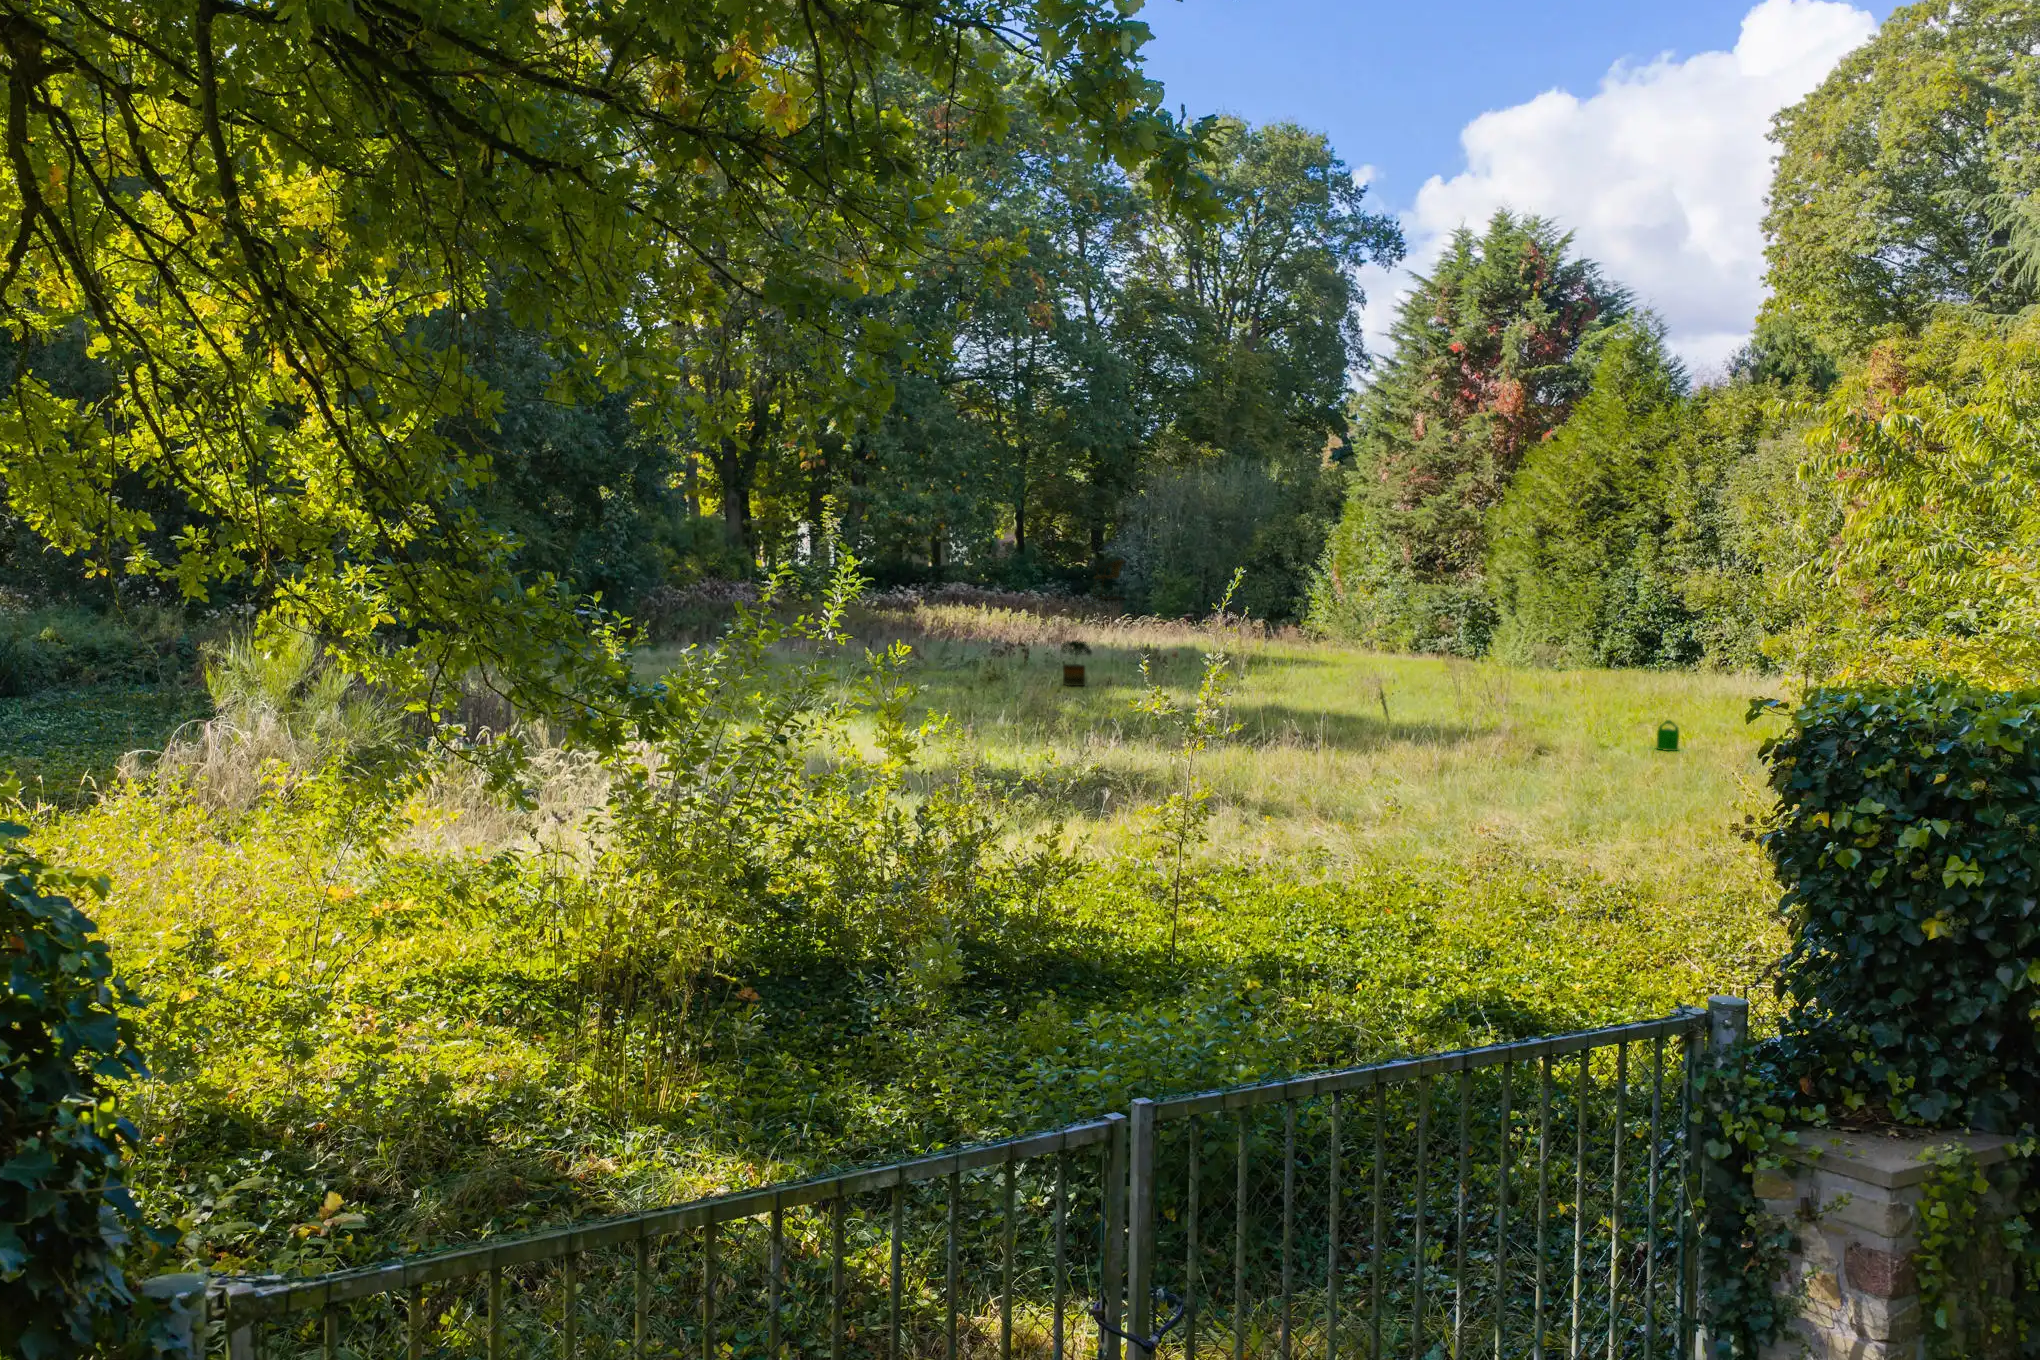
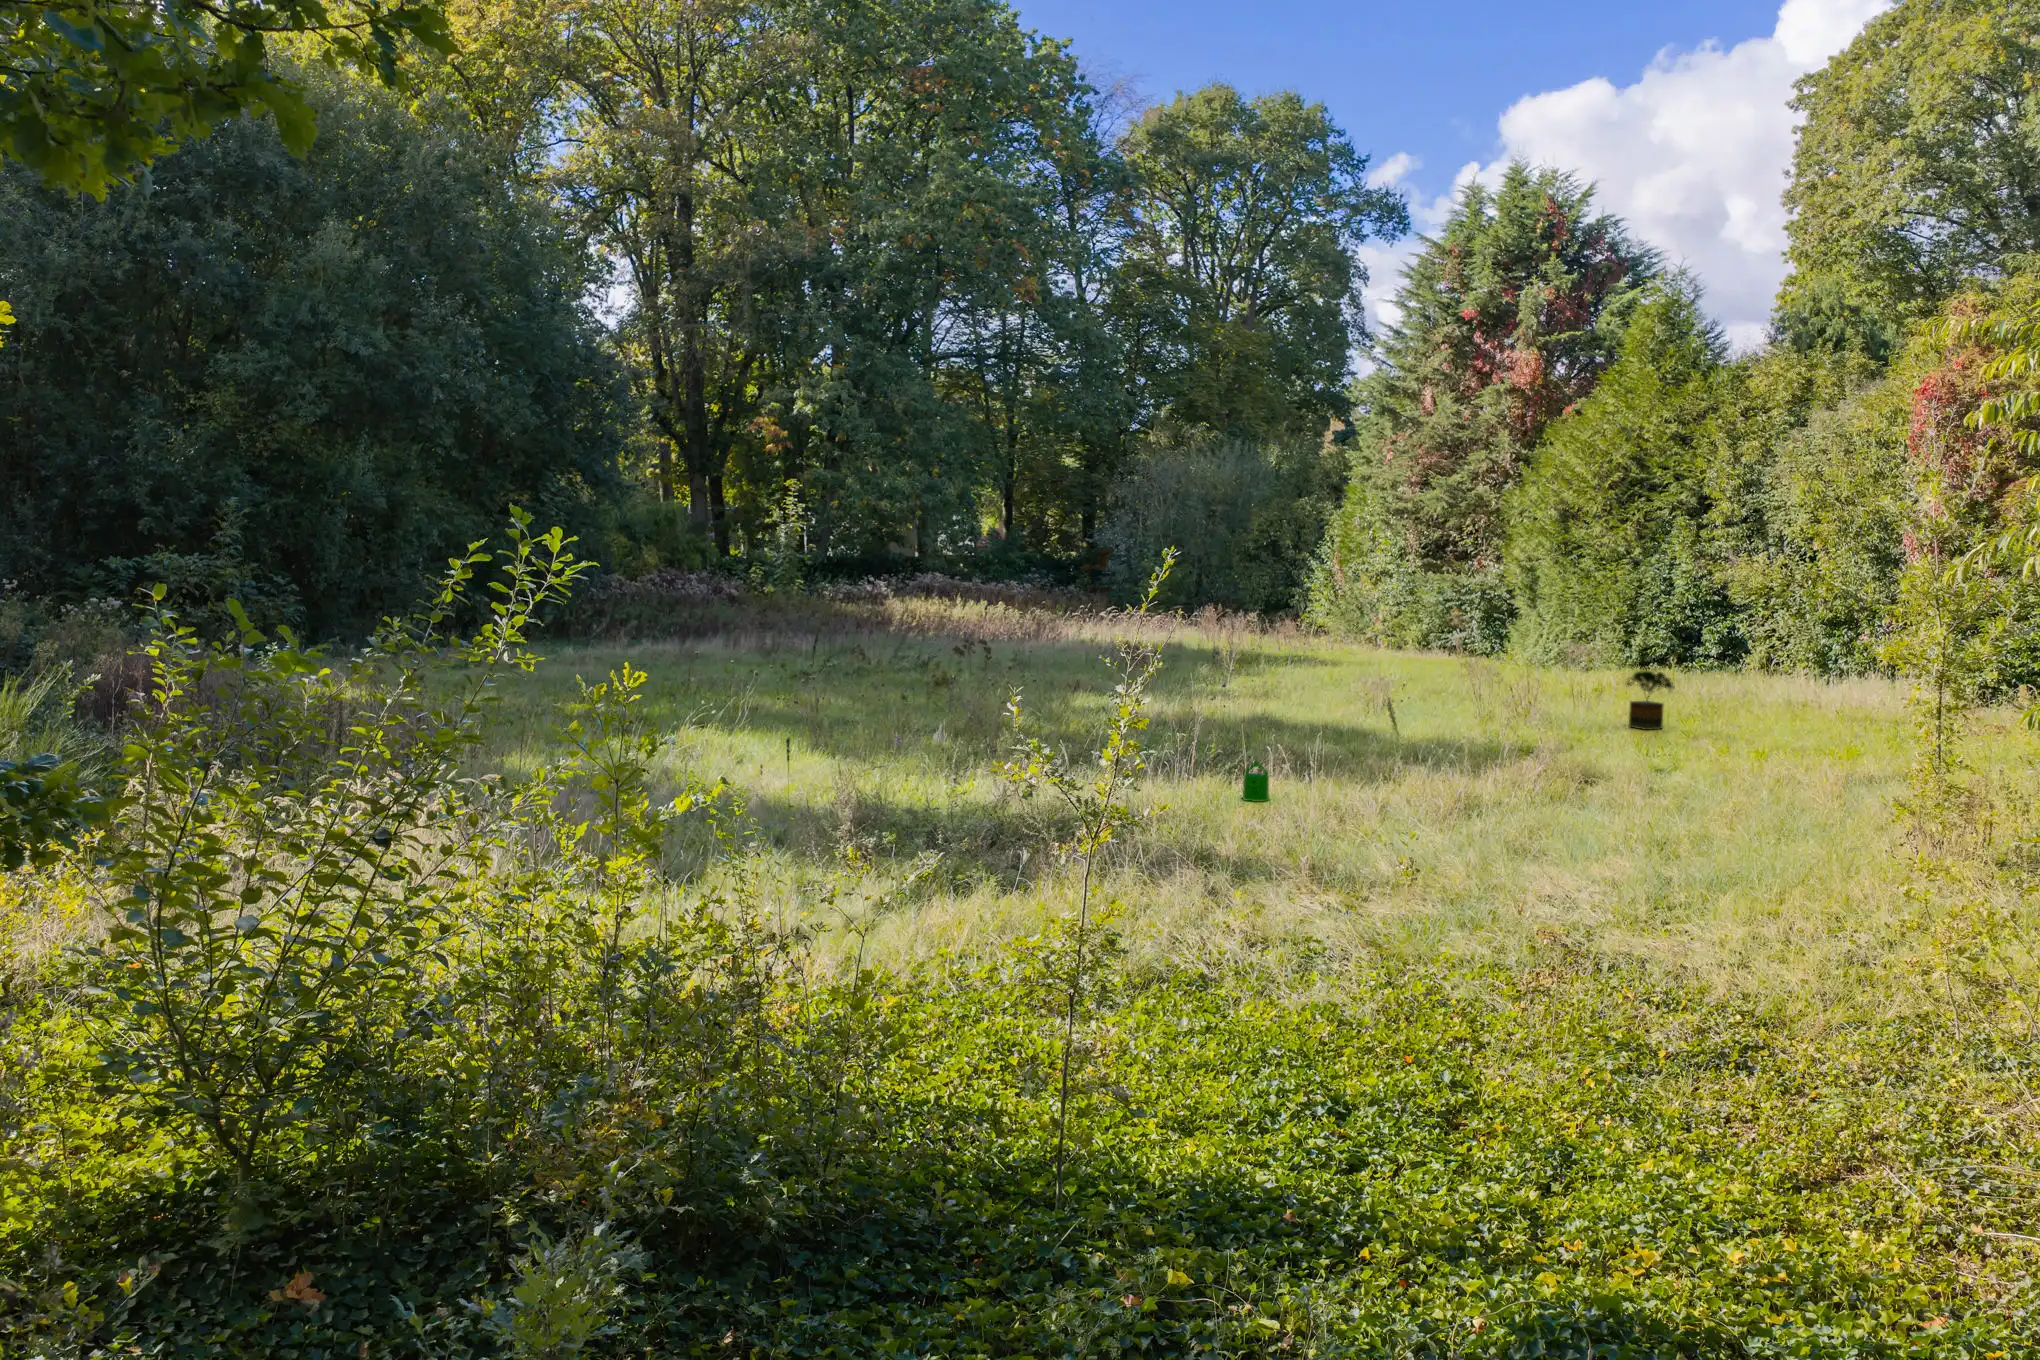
potted tree: present [1061,640,1092,686] -> present [1627,671,1675,730]
watering can: present [1657,720,1679,751] -> present [1242,762,1269,802]

